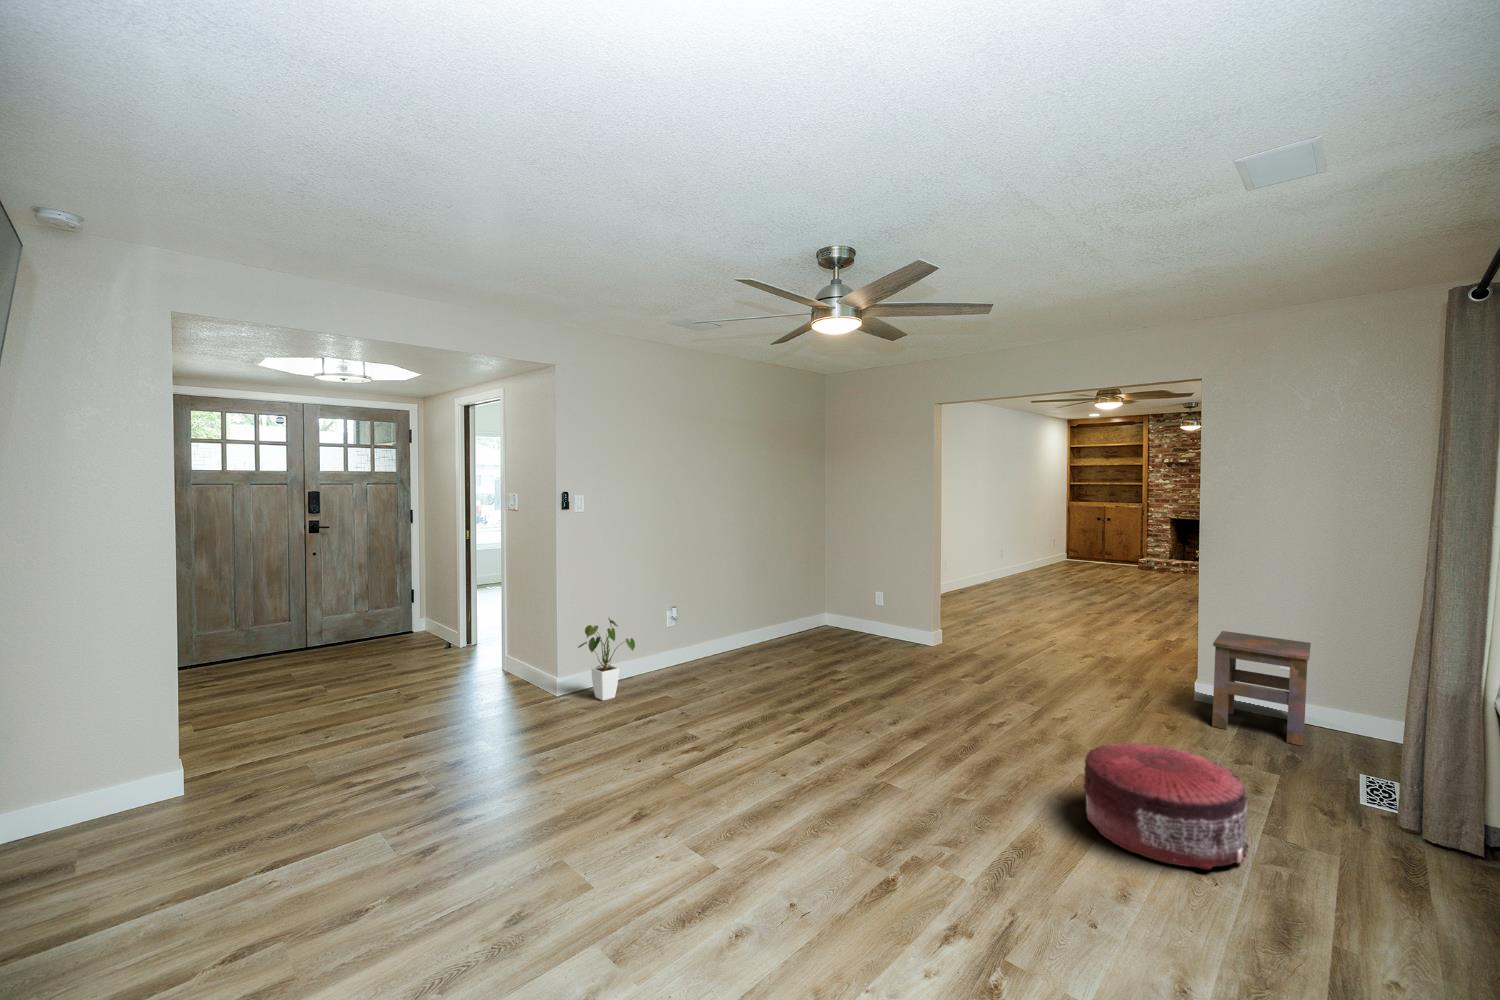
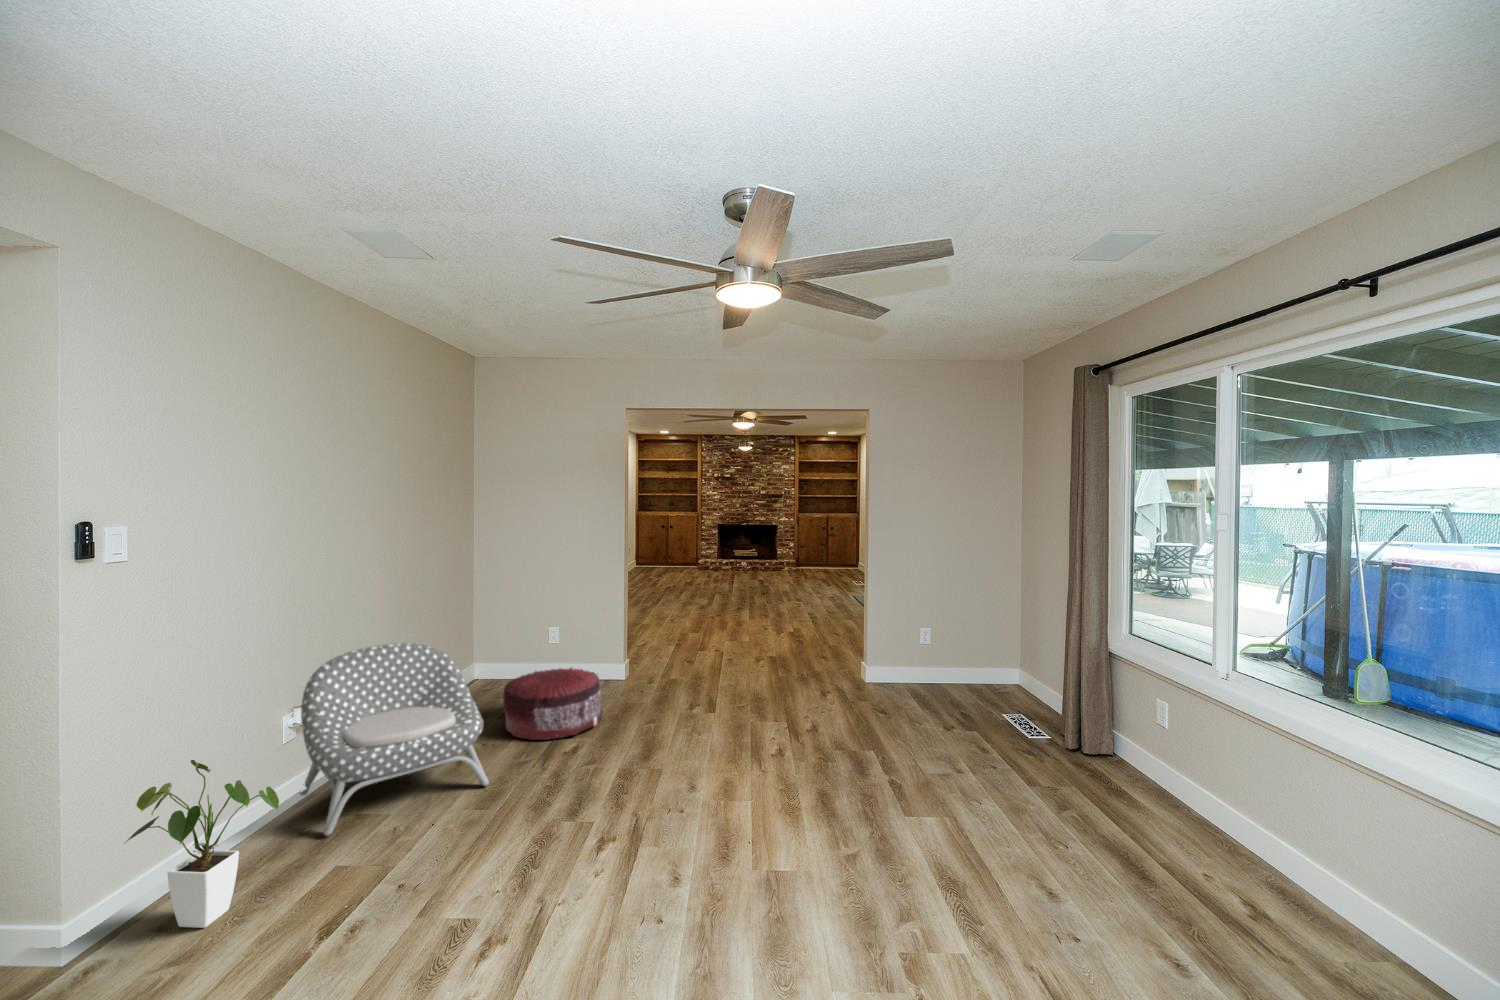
armchair: none [671,579,772,684] -> present [300,643,489,836]
side table: present [1212,631,1311,746] -> none [890,617,969,701]
pouf: present [1083,741,1248,870] -> present [503,668,603,740]

